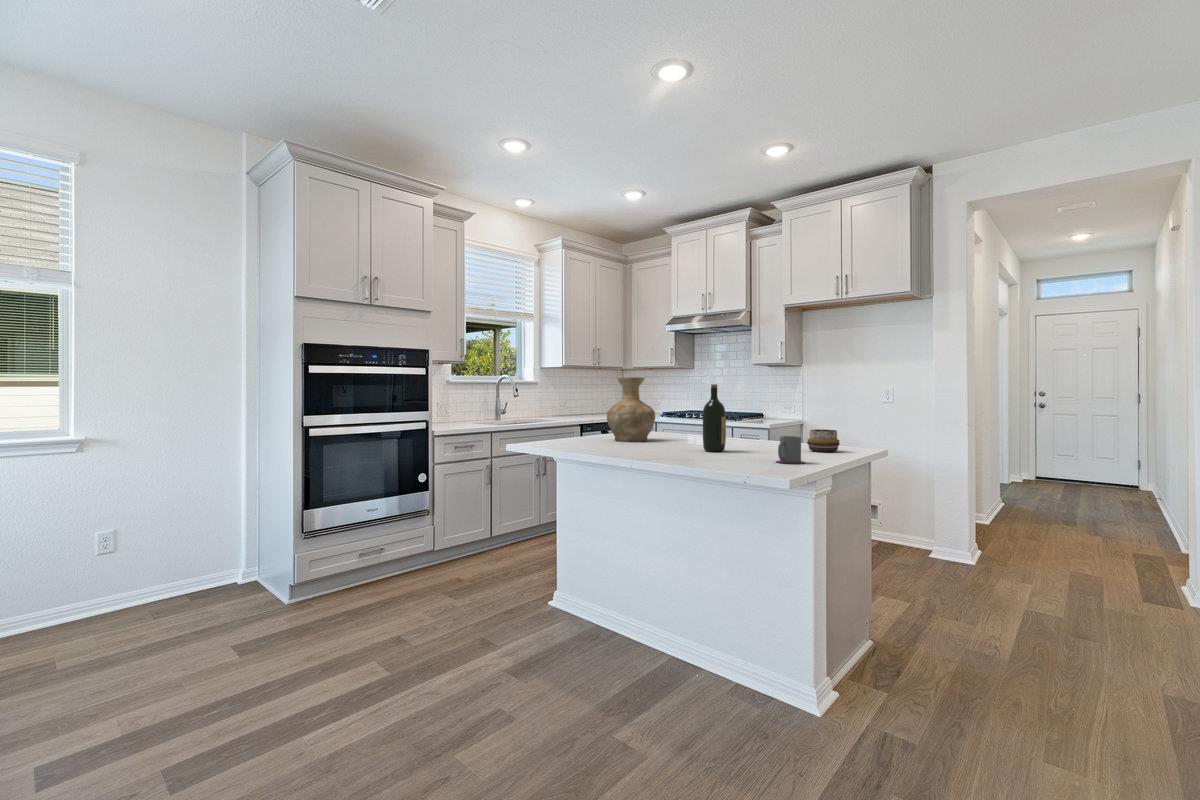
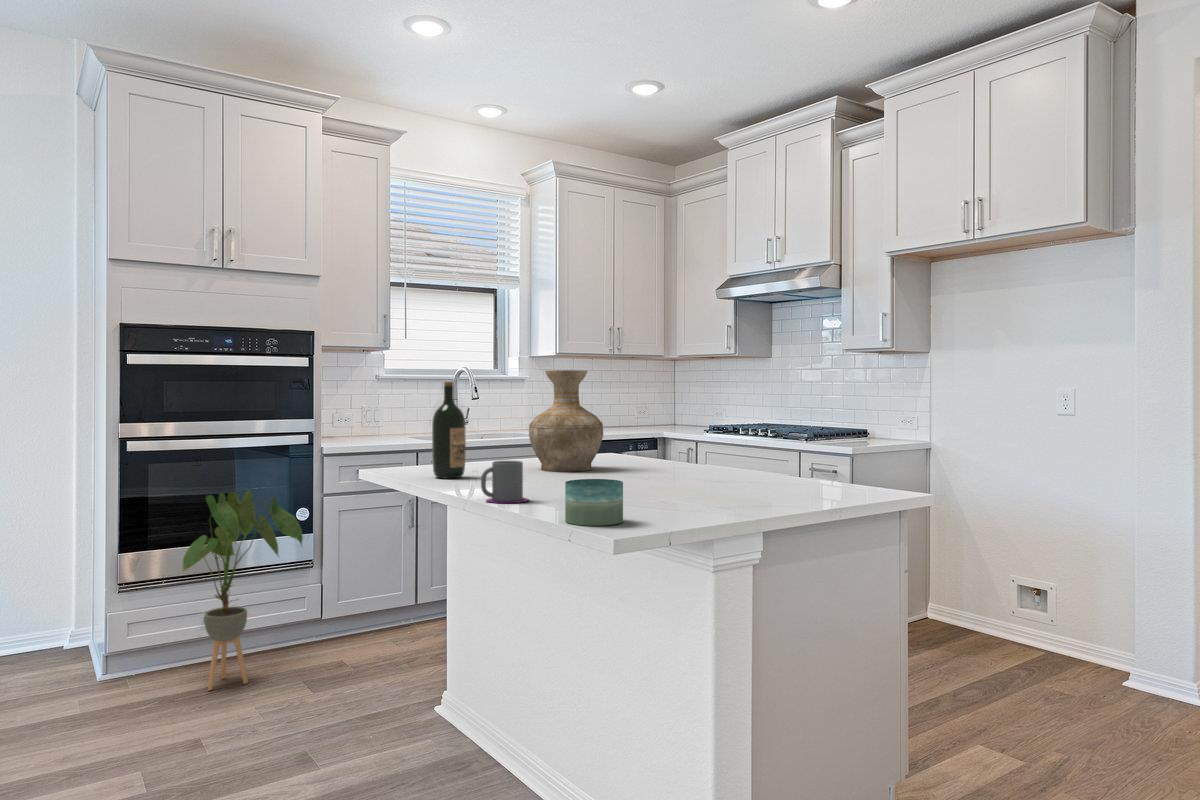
wine bottle: present [703,384,726,452] -> present [432,382,466,478]
decorative bowl: present [807,429,840,452] -> none [794,460,849,499]
mug: present [776,436,805,464] -> present [481,460,529,503]
candle: none [731,441,766,467] -> present [565,479,623,526]
house plant: none [355,461,445,601] -> present [182,490,303,690]

